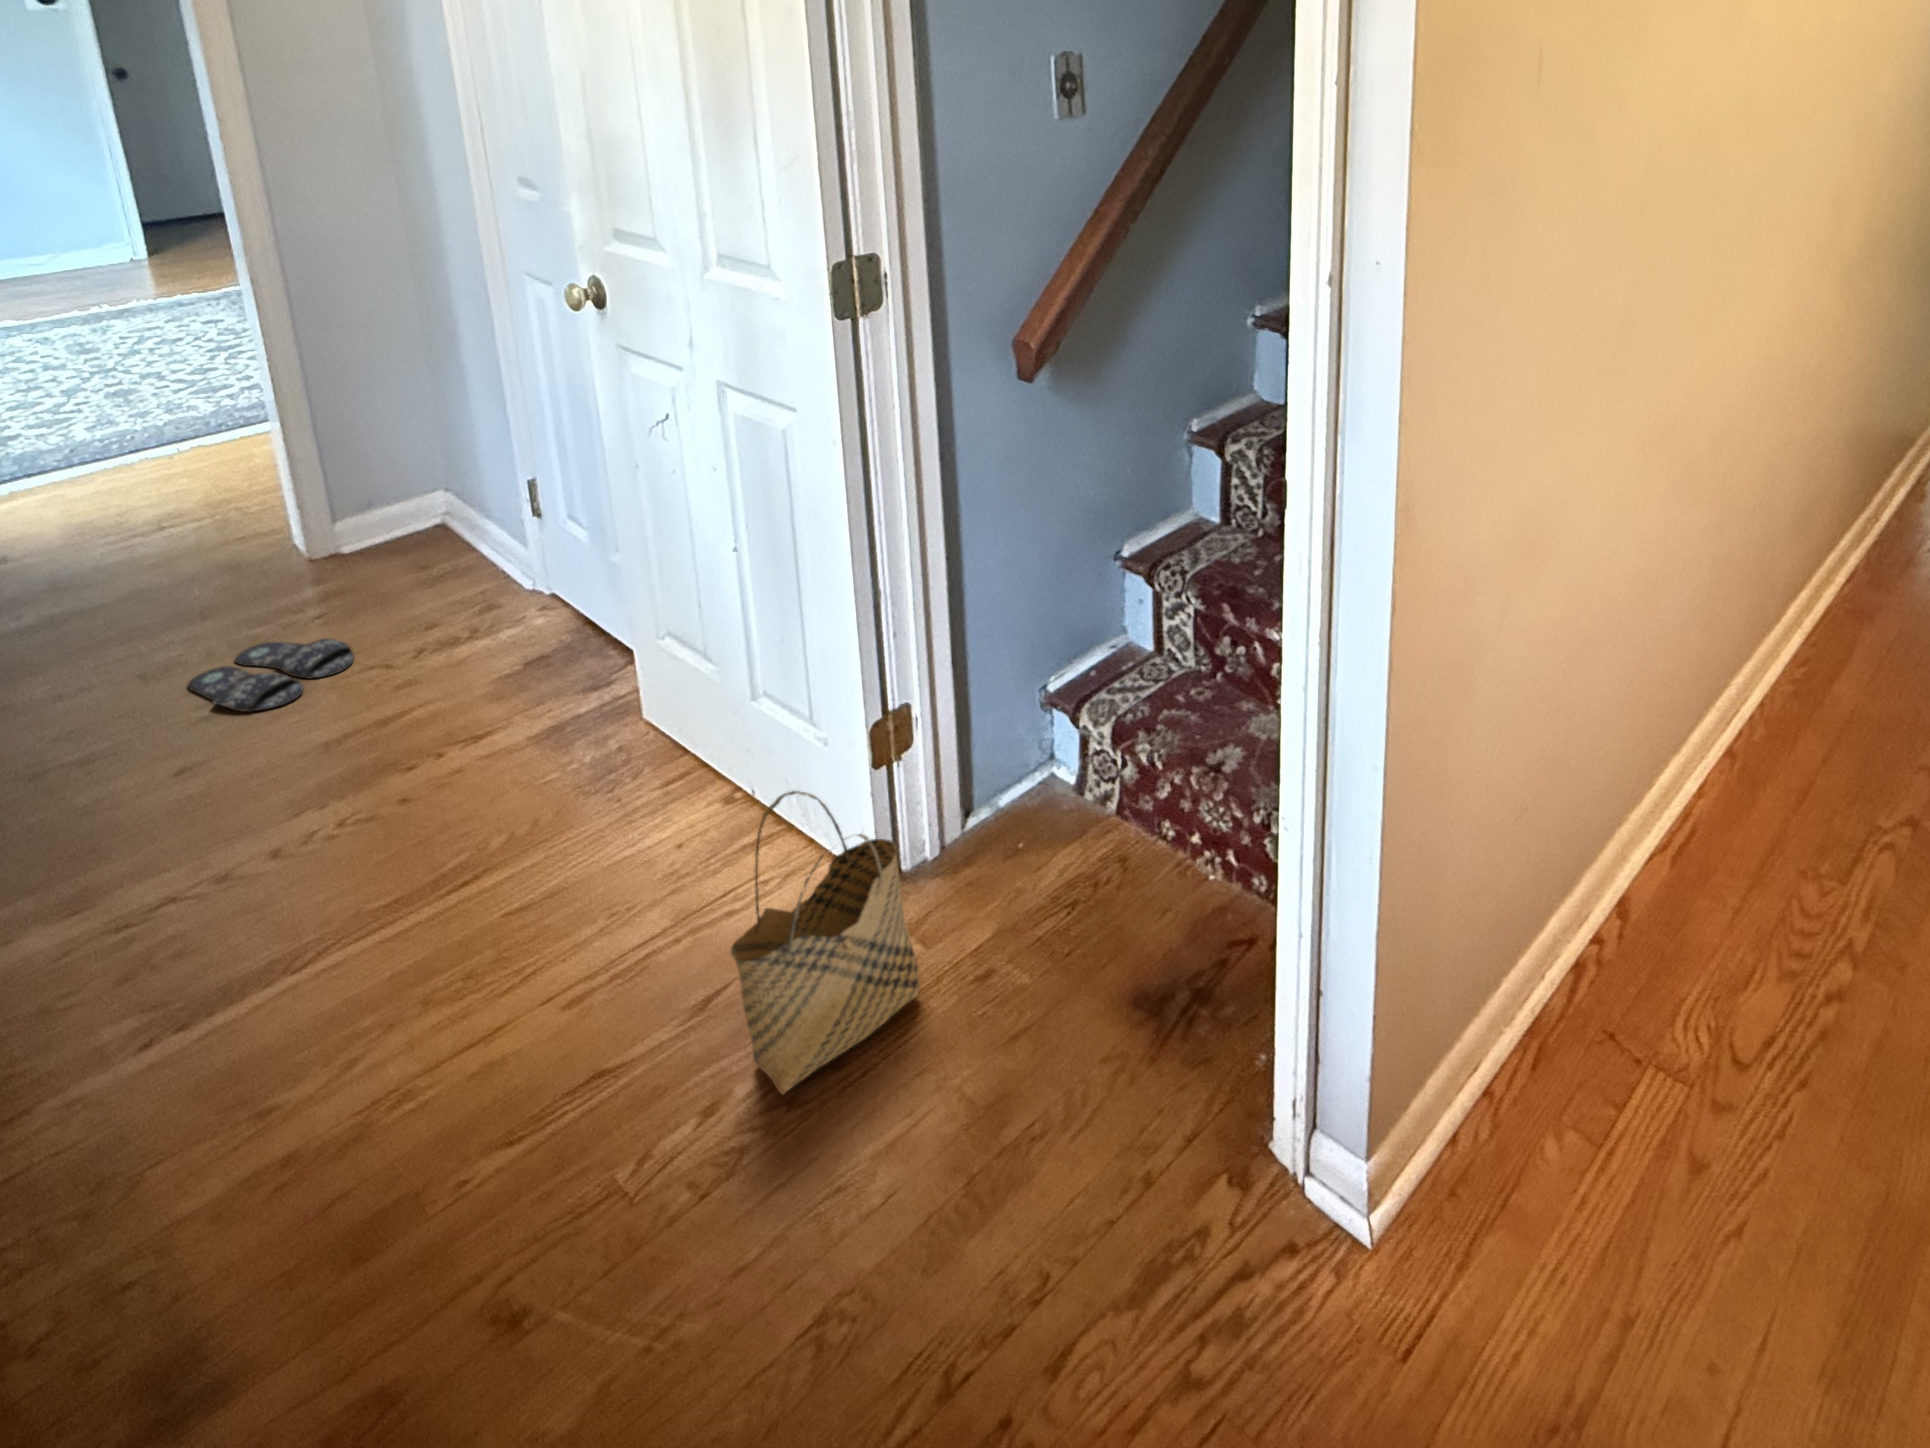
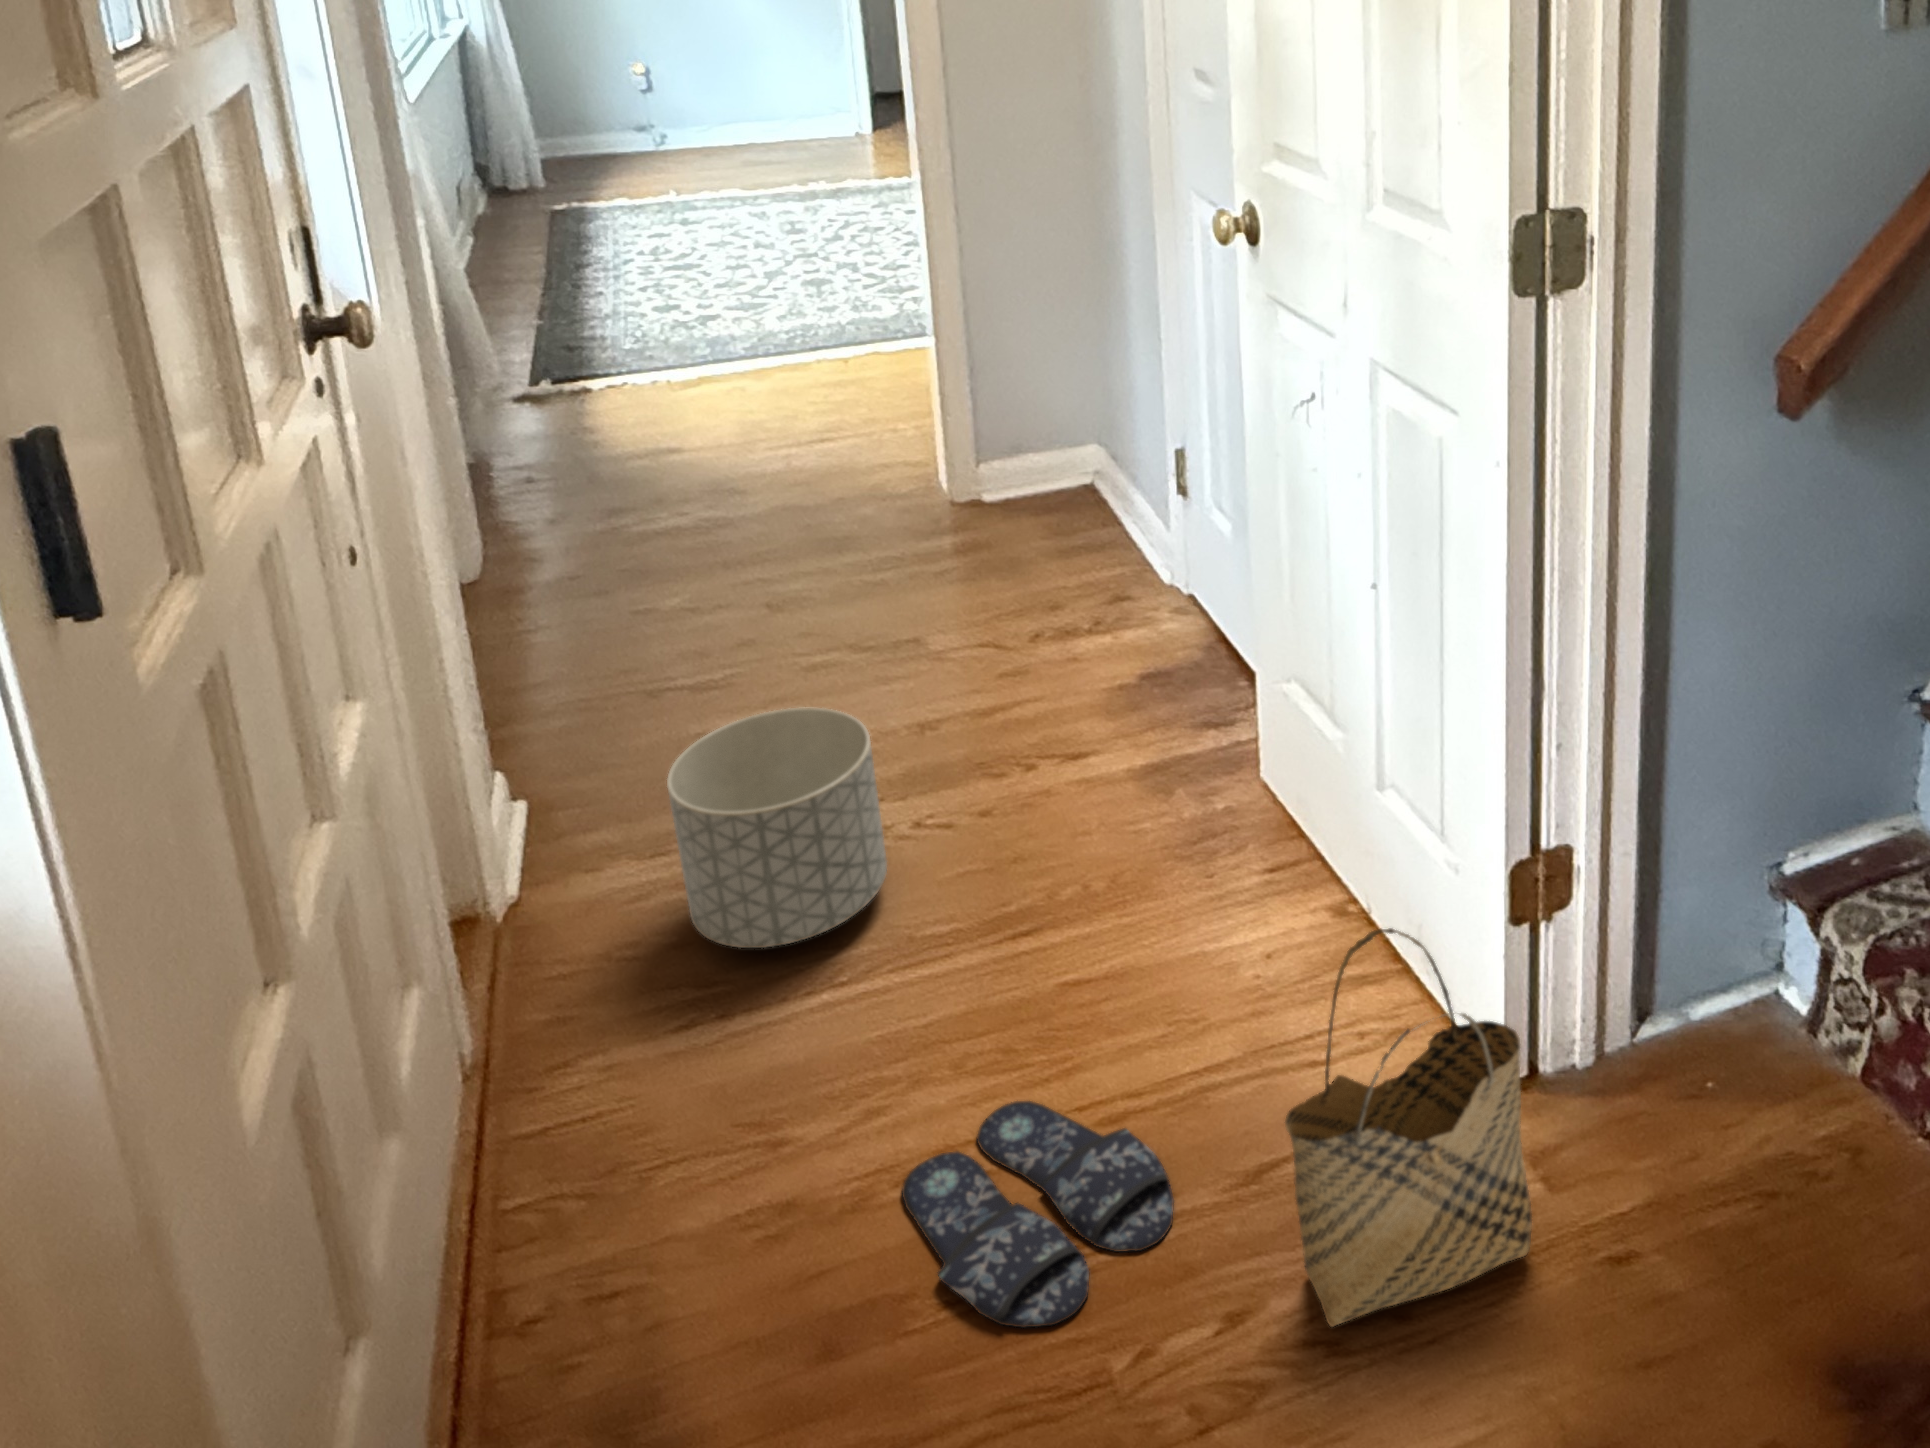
slippers: present [188,638,354,712] -> present [902,1101,1174,1328]
planter: none [74,747,316,977] -> present [667,708,887,948]

